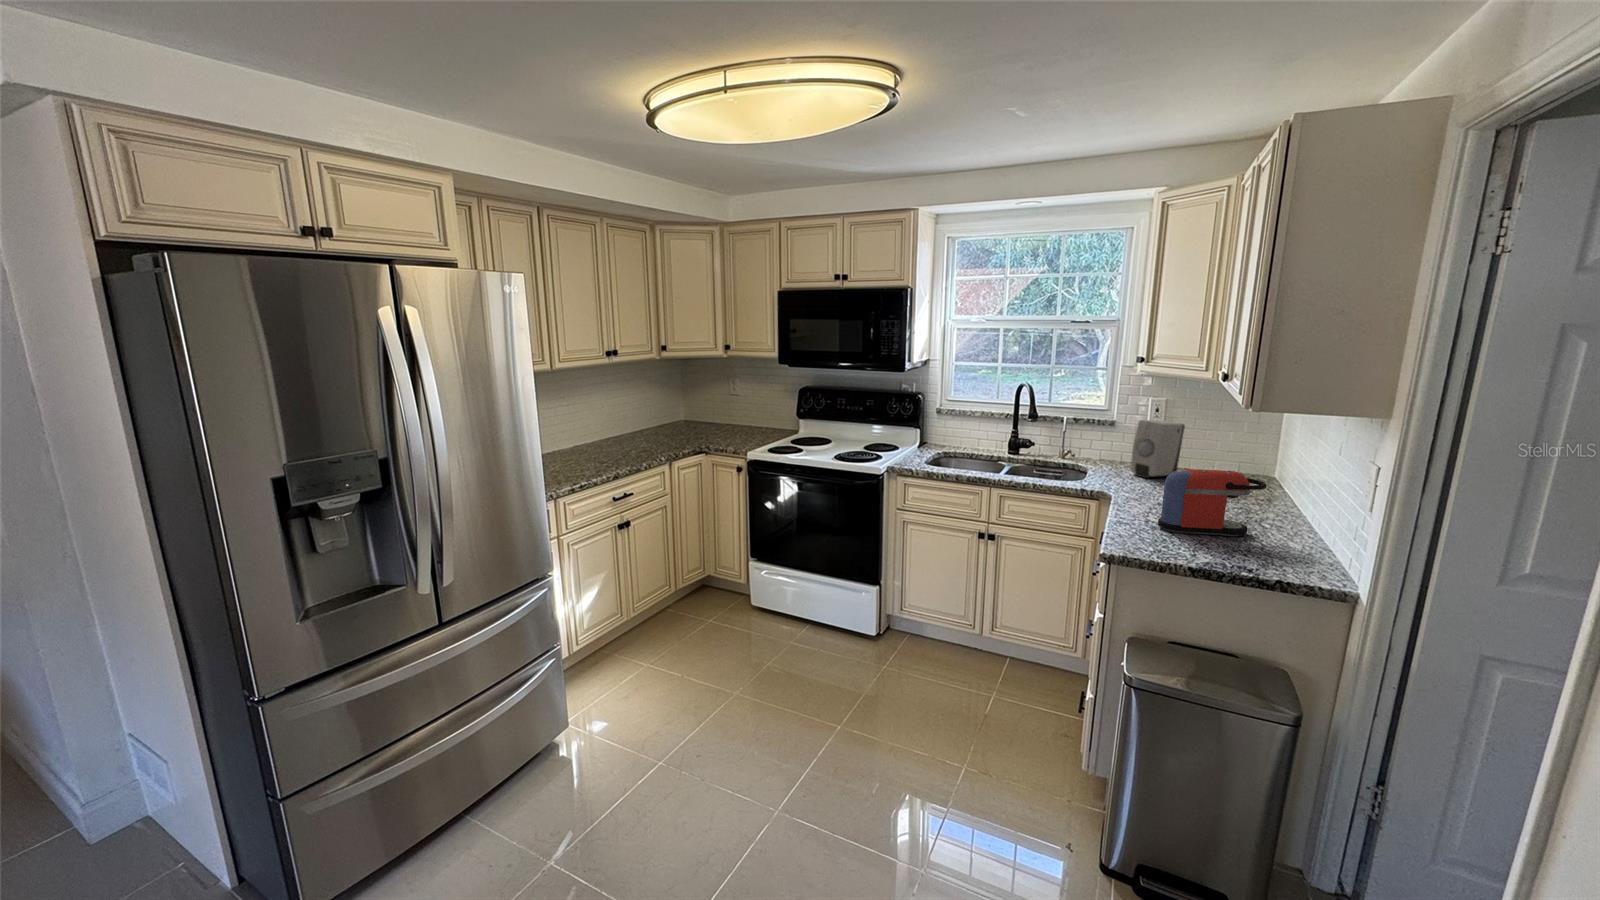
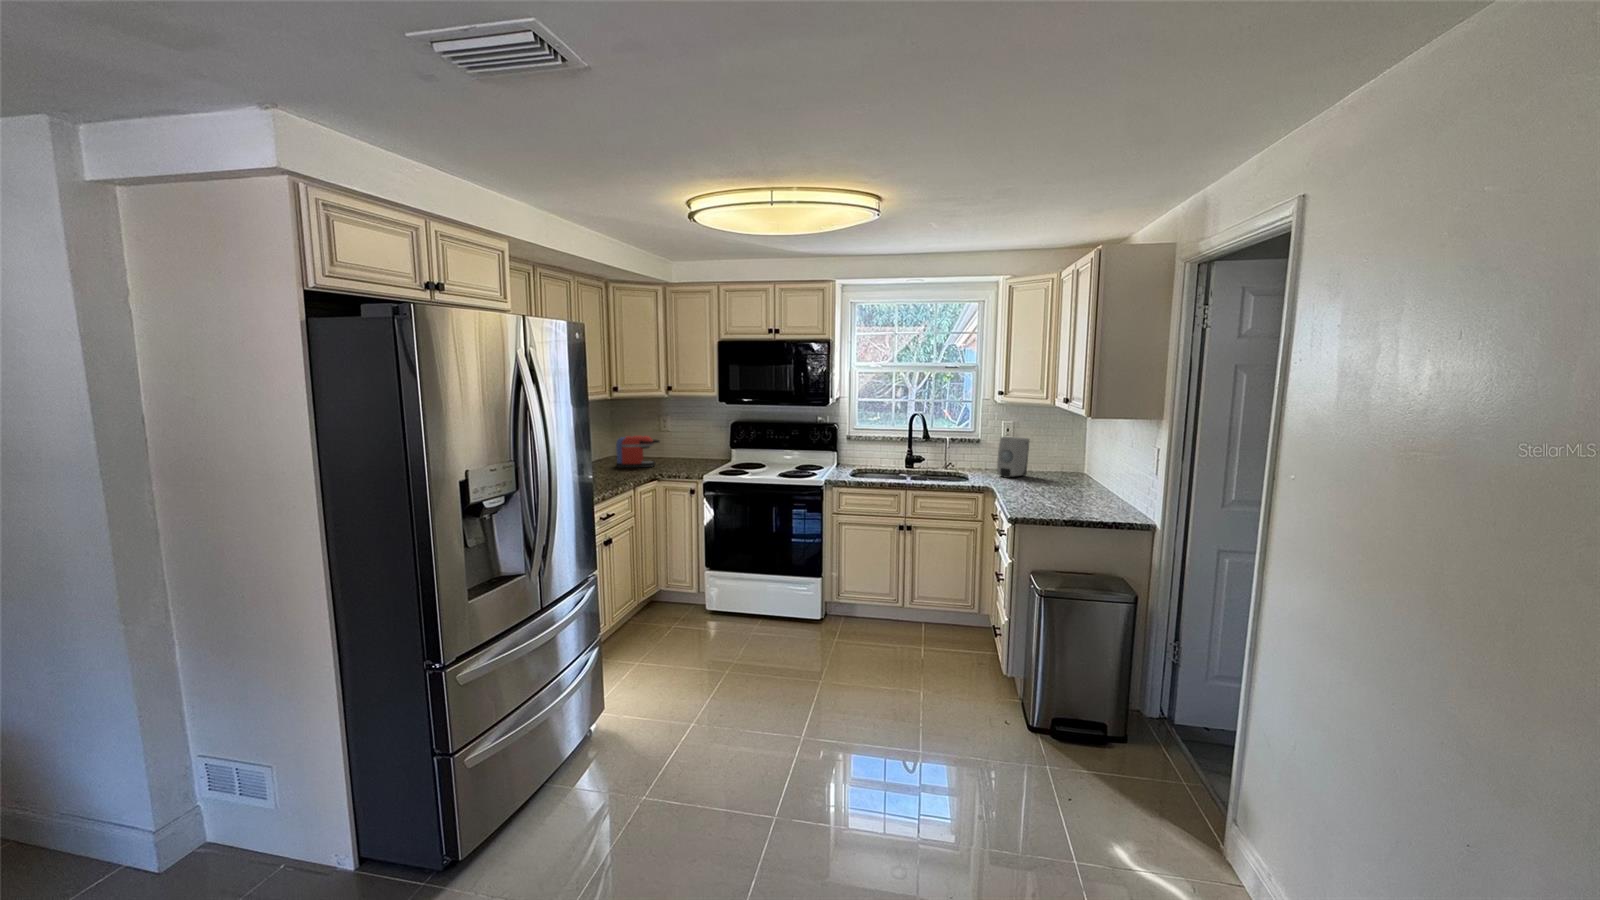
coffee maker: present [1158,469,1266,536] -> present [616,436,660,467]

